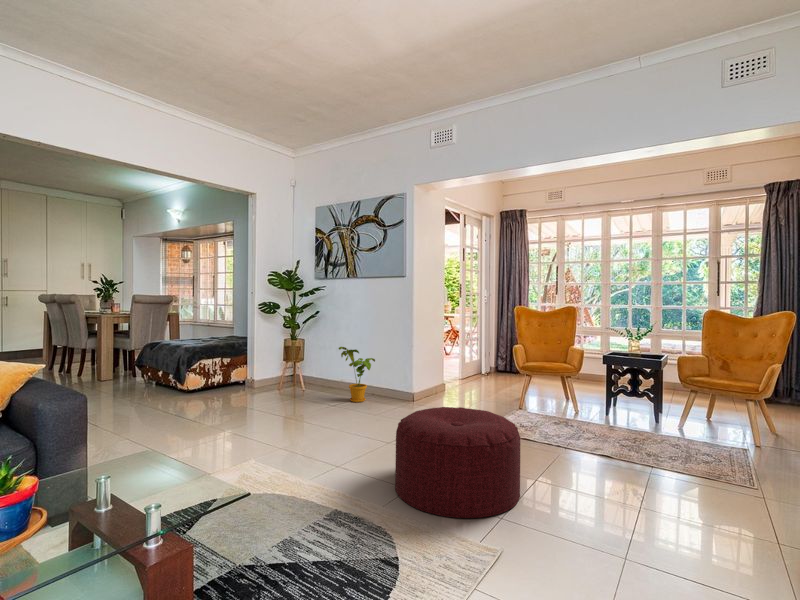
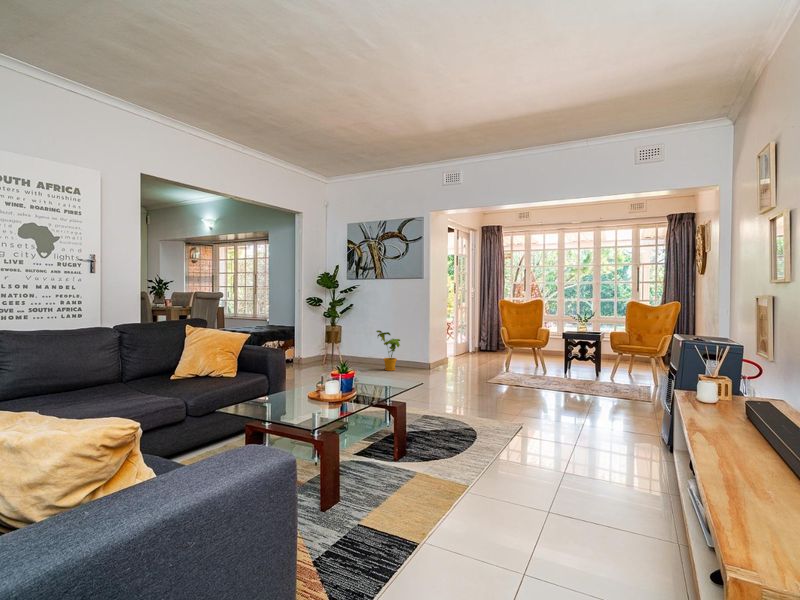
ottoman: present [395,407,520,518] -> none [453,361,526,415]

